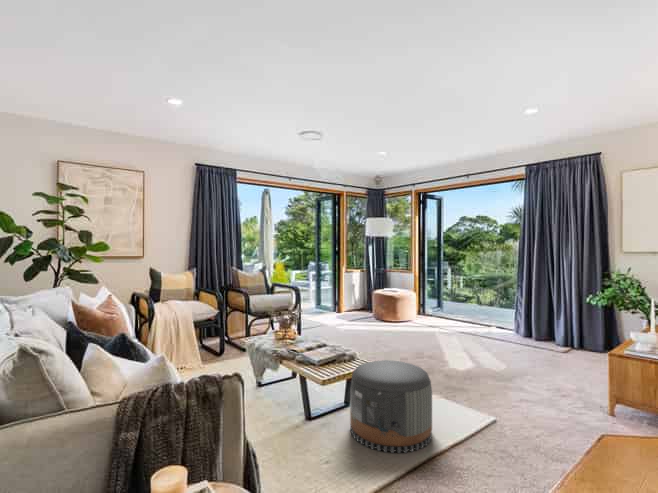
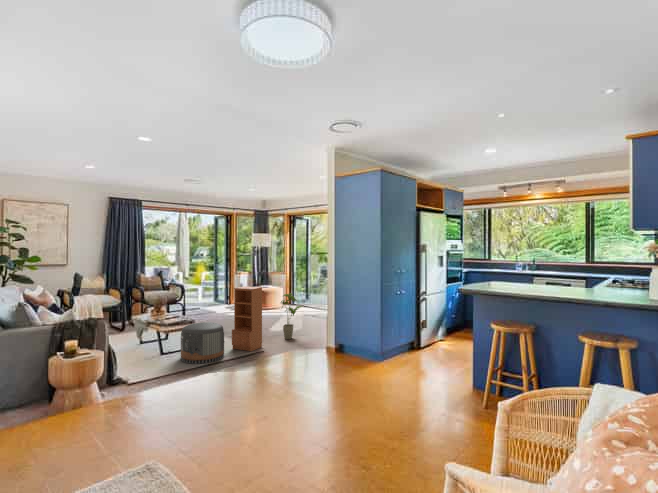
bookcase: none [426,293,477,418] -> present [232,286,262,351]
house plant: none [482,305,527,386] -> present [281,293,302,339]

